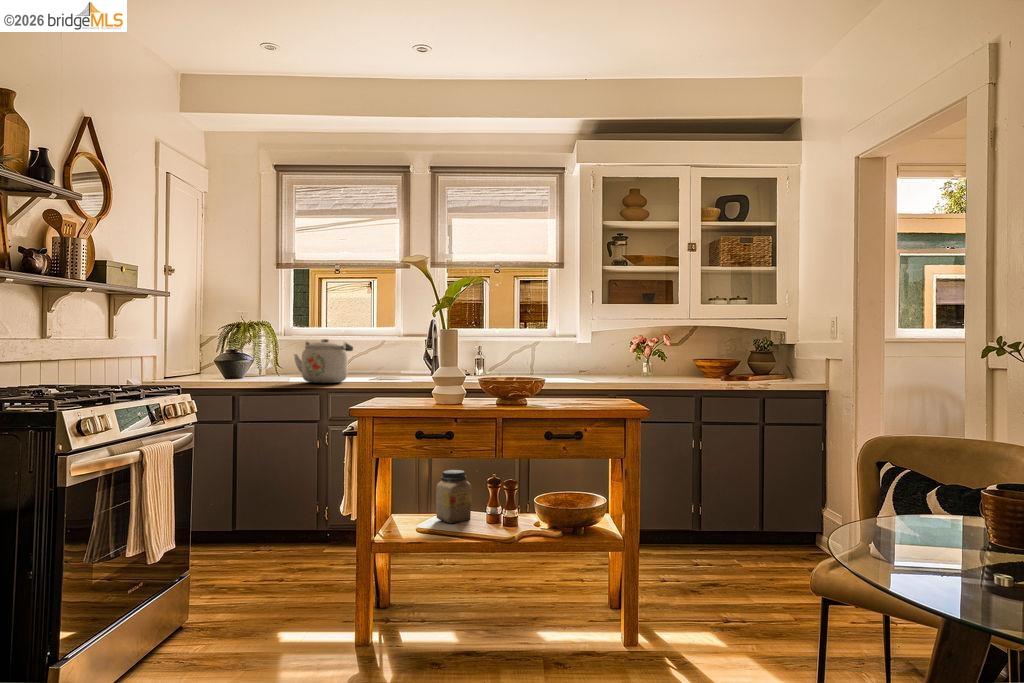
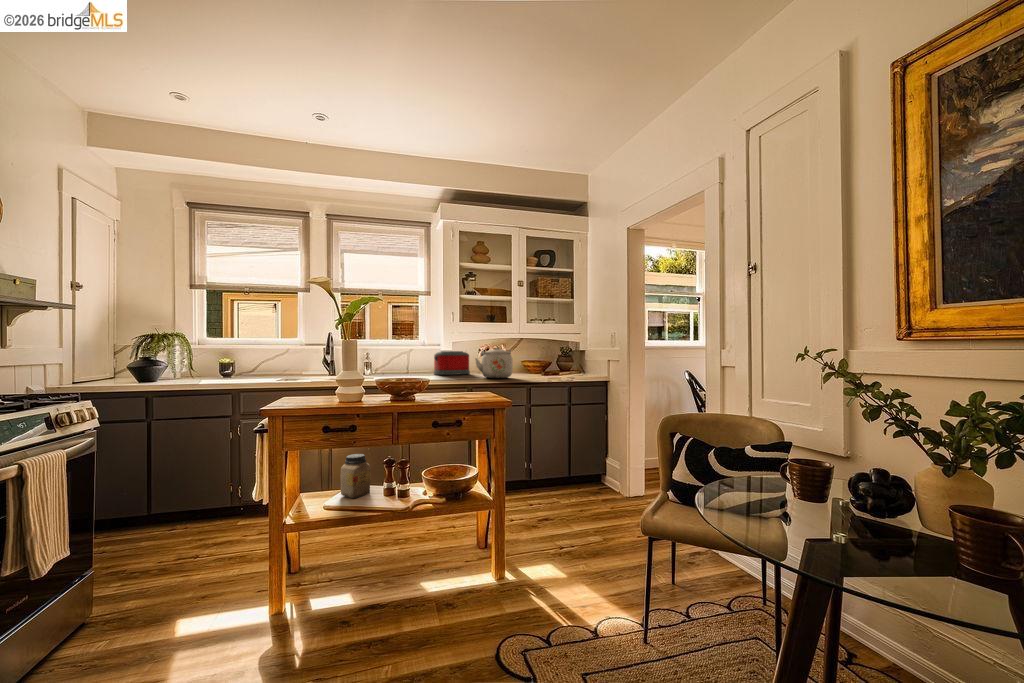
kettle: present [294,339,353,383] -> present [475,348,513,378]
toaster: none [564,345,615,378] -> present [434,351,470,375]

